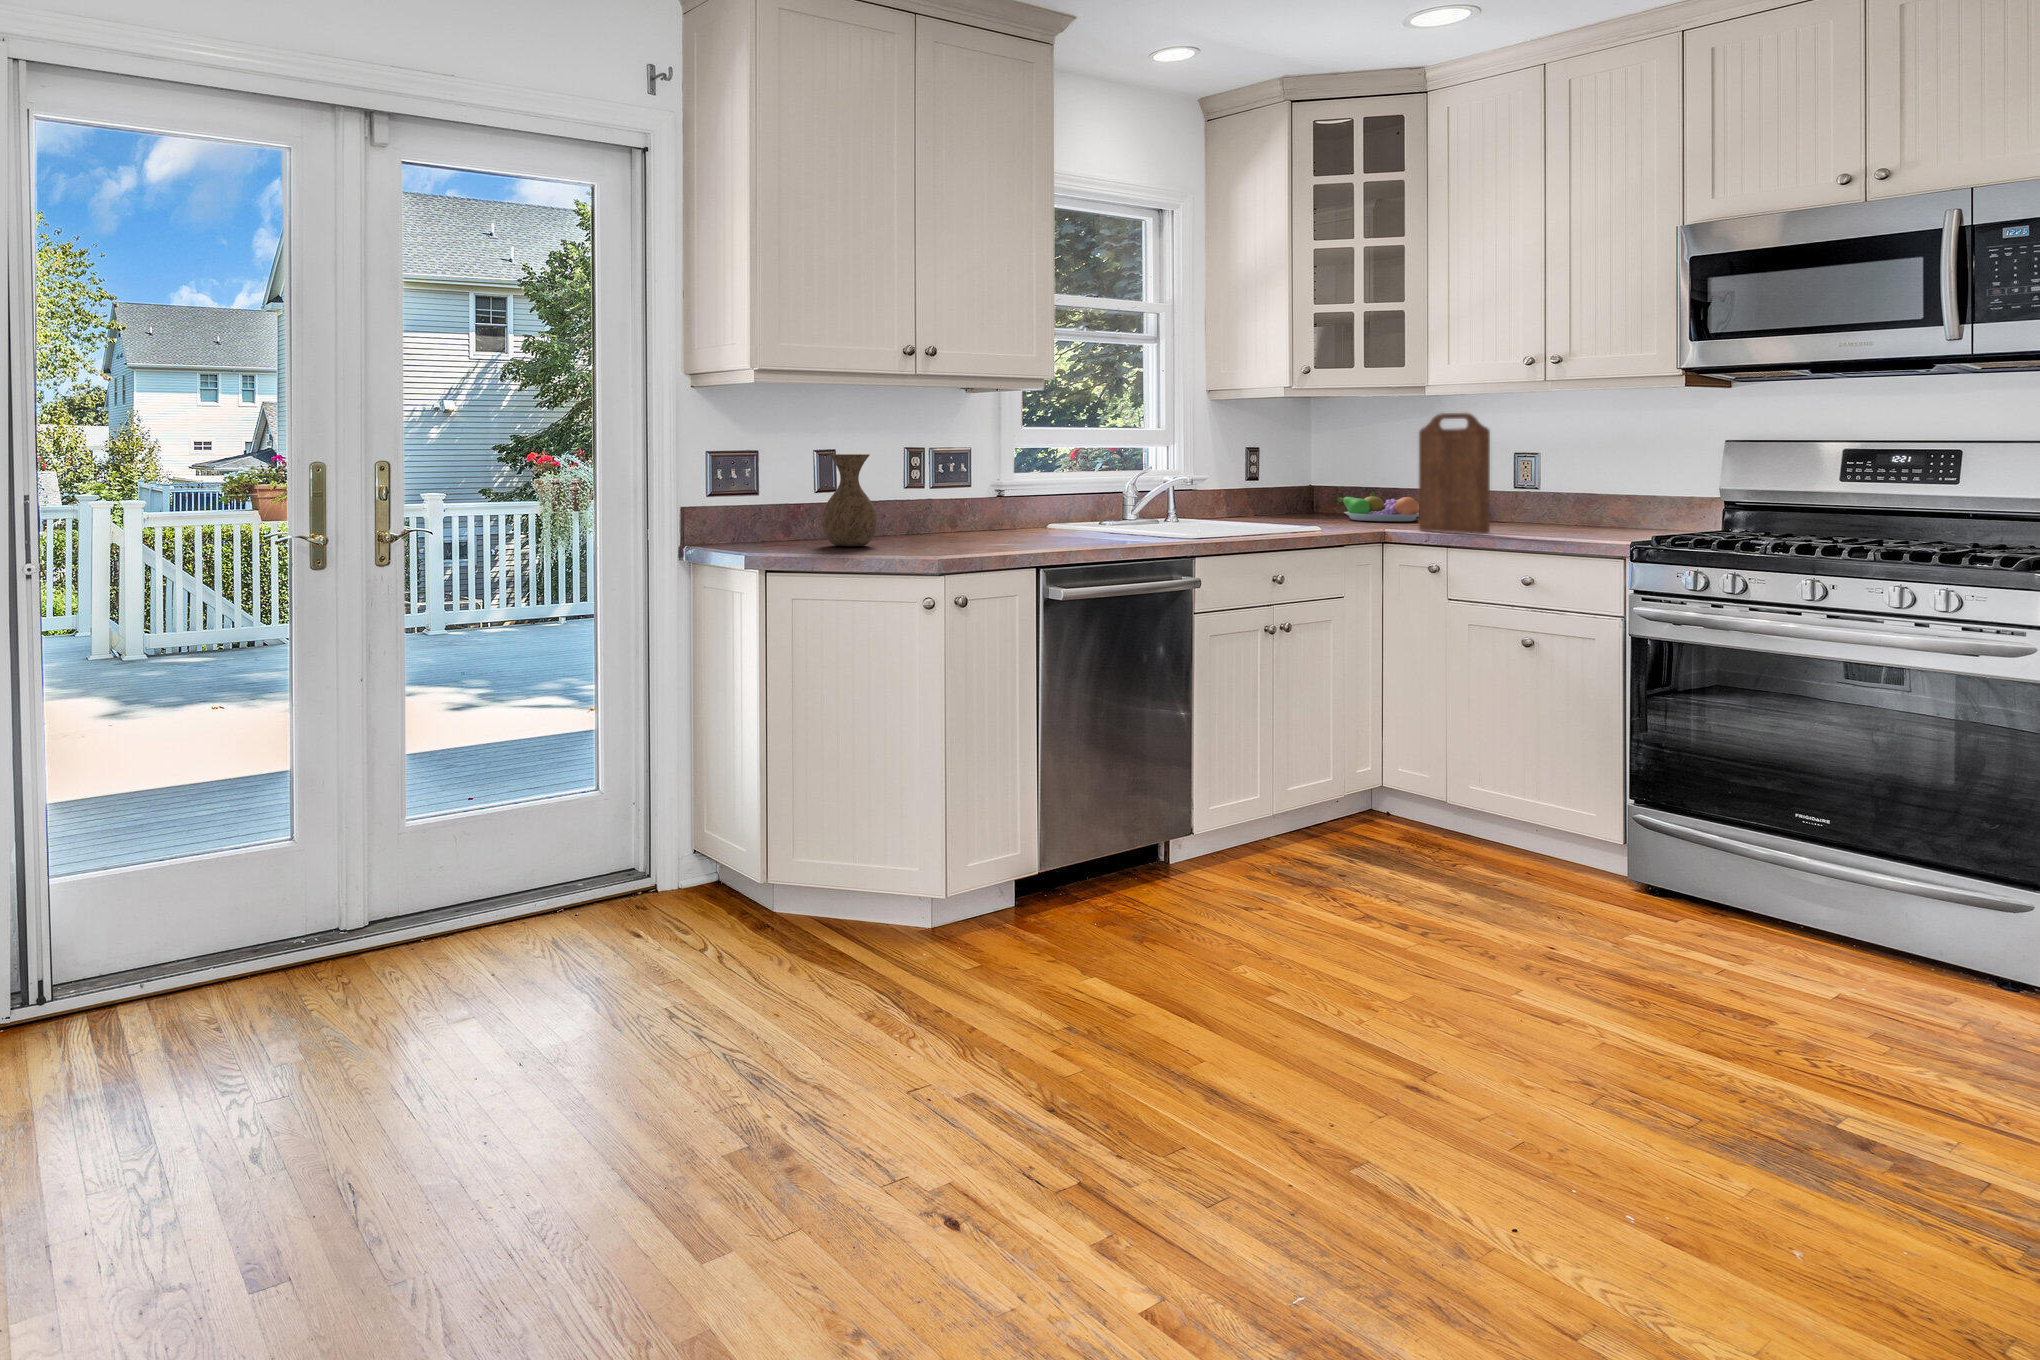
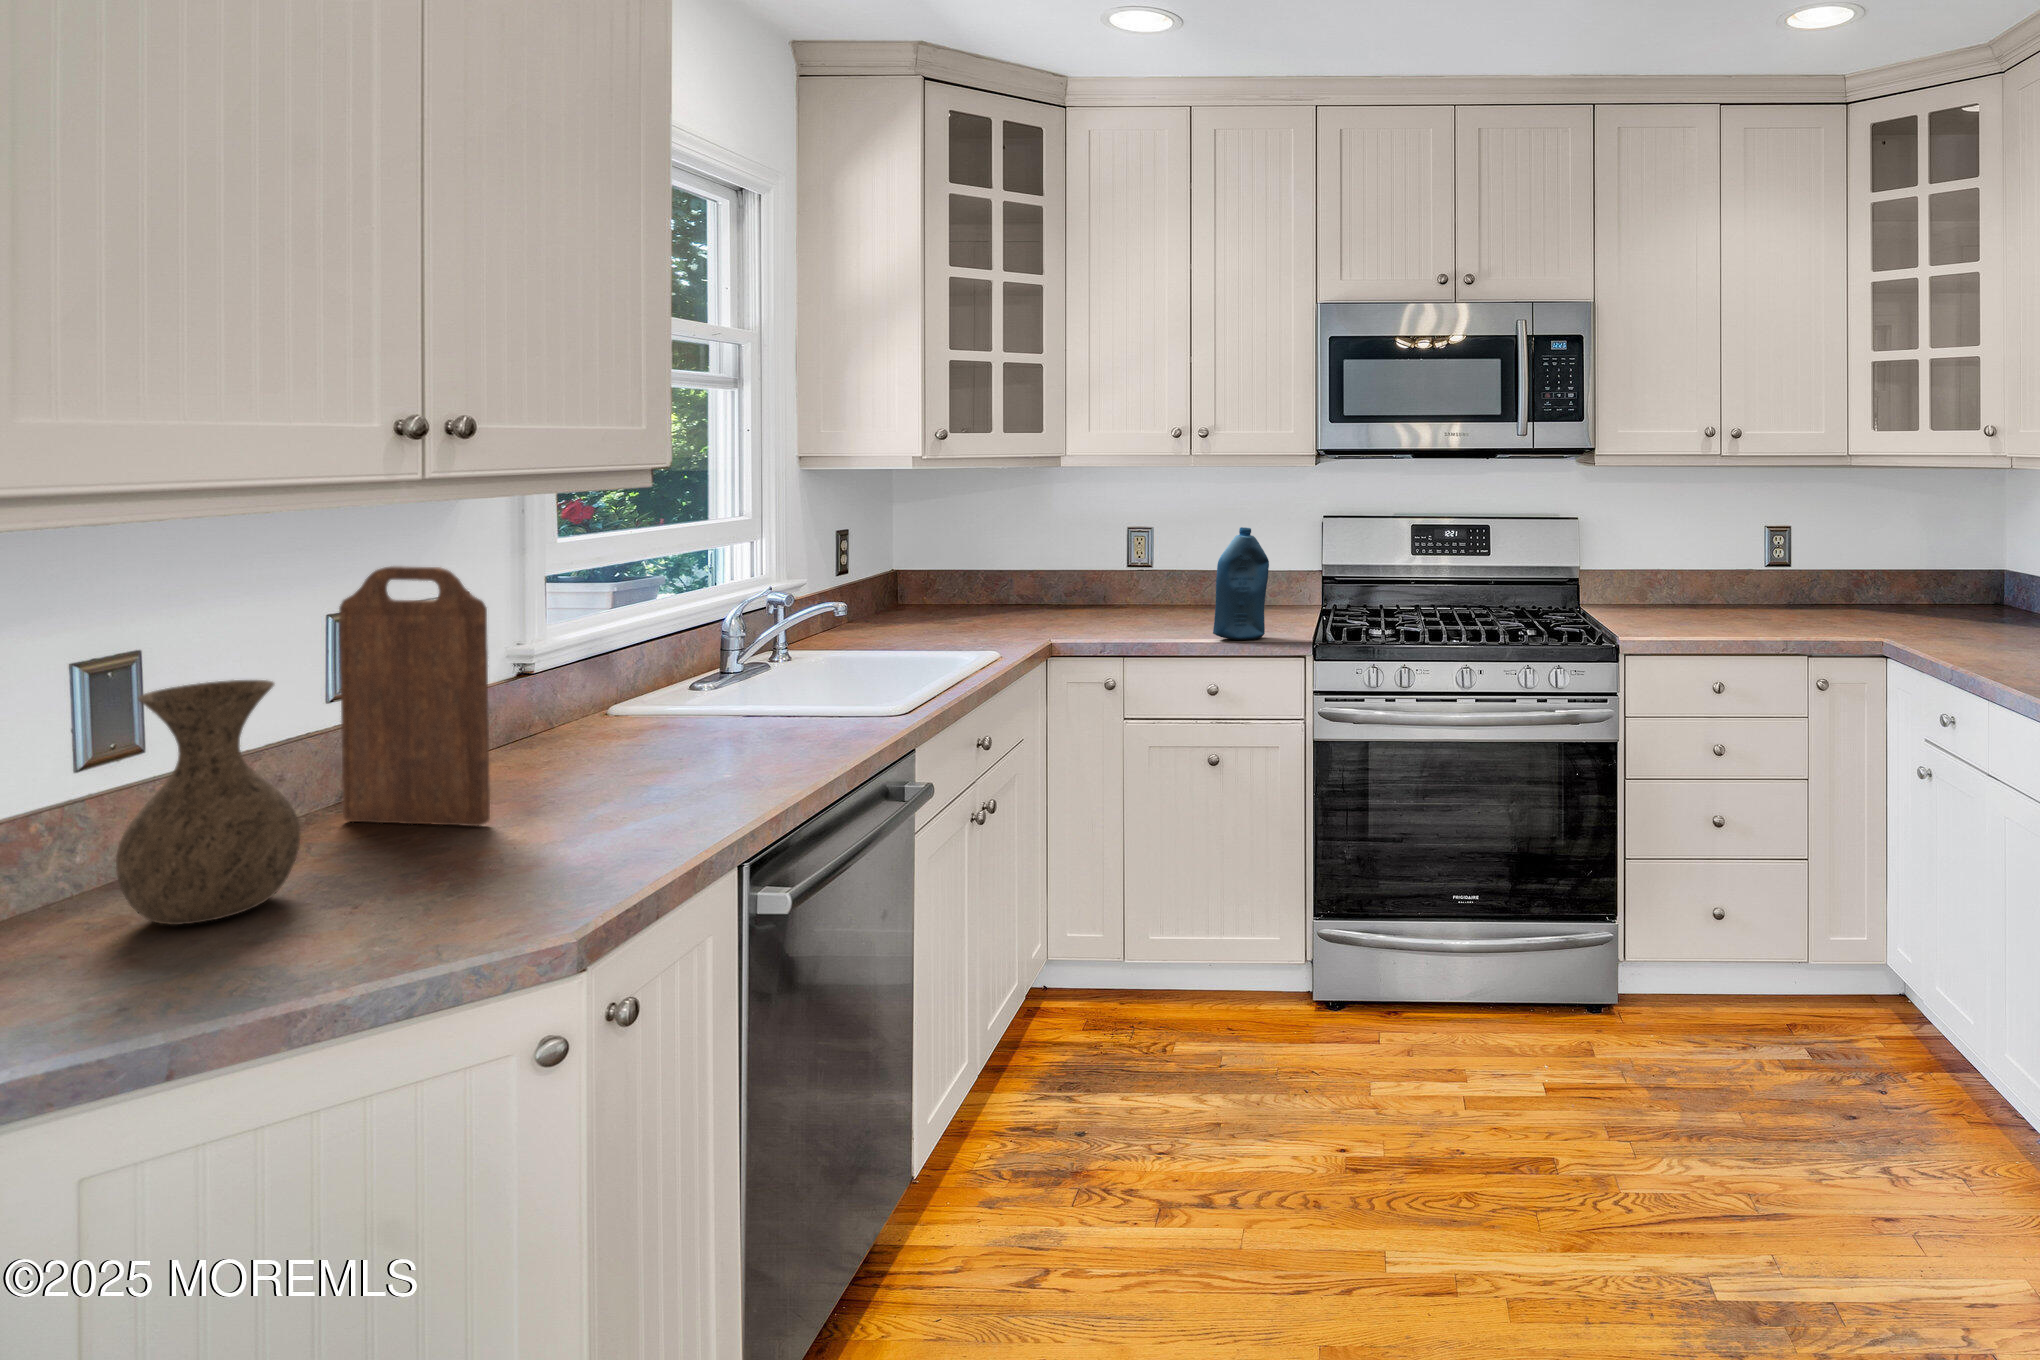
cutting board: present [1419,413,1490,534] -> present [339,566,490,826]
bottle: none [1517,437,1581,538] -> present [1213,527,1269,640]
fruit bowl: present [1337,492,1419,521] -> none [968,578,1064,618]

